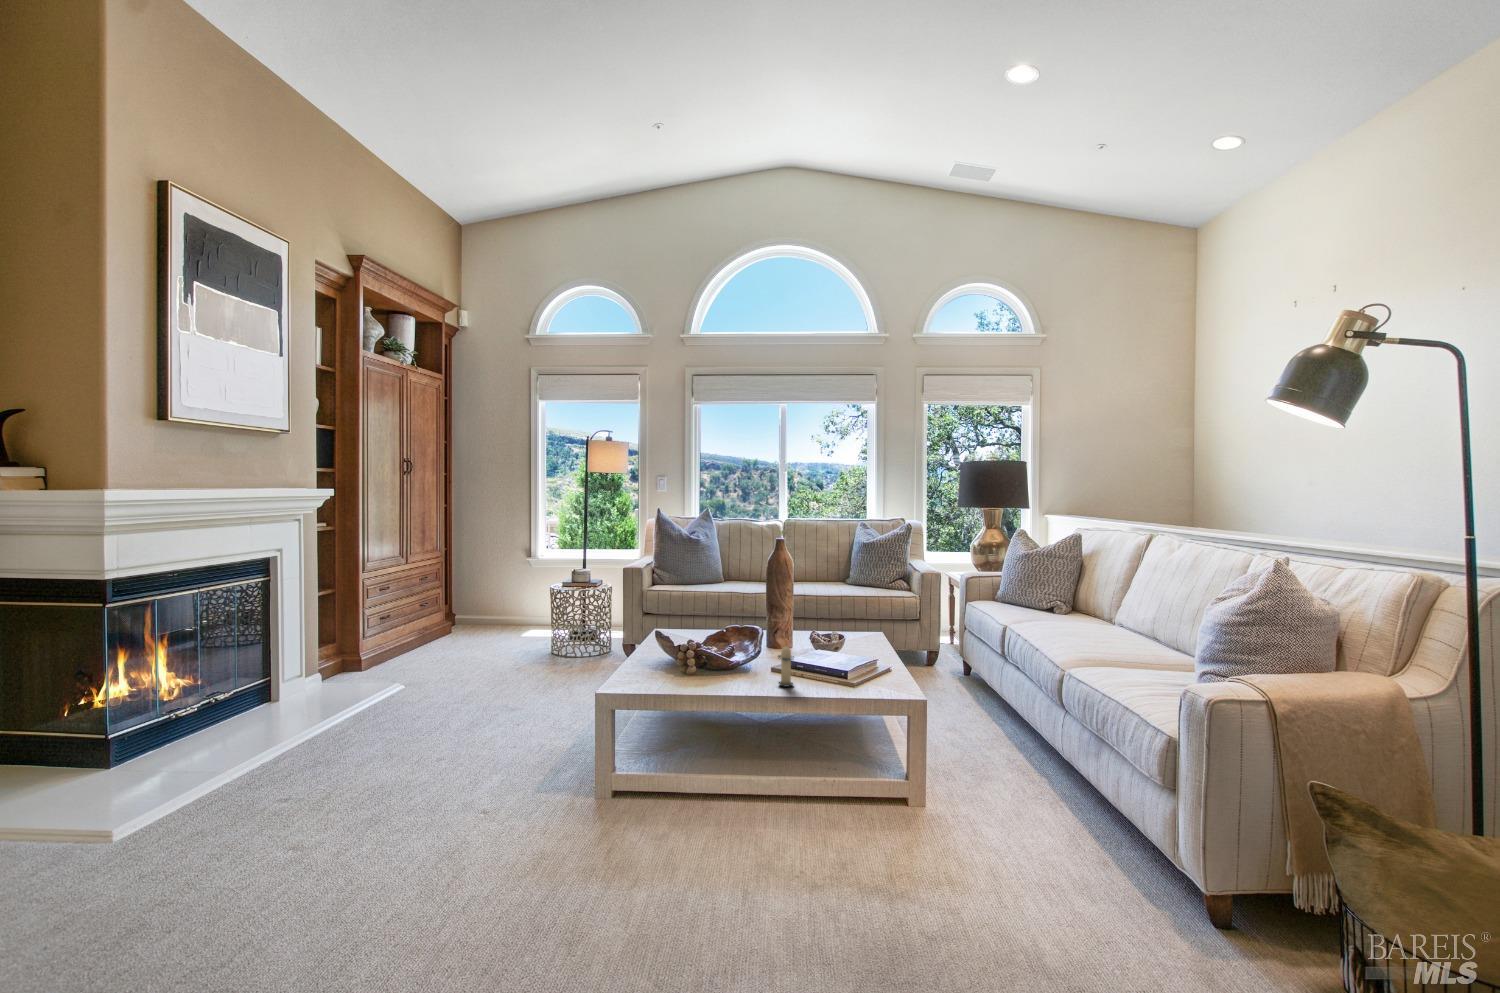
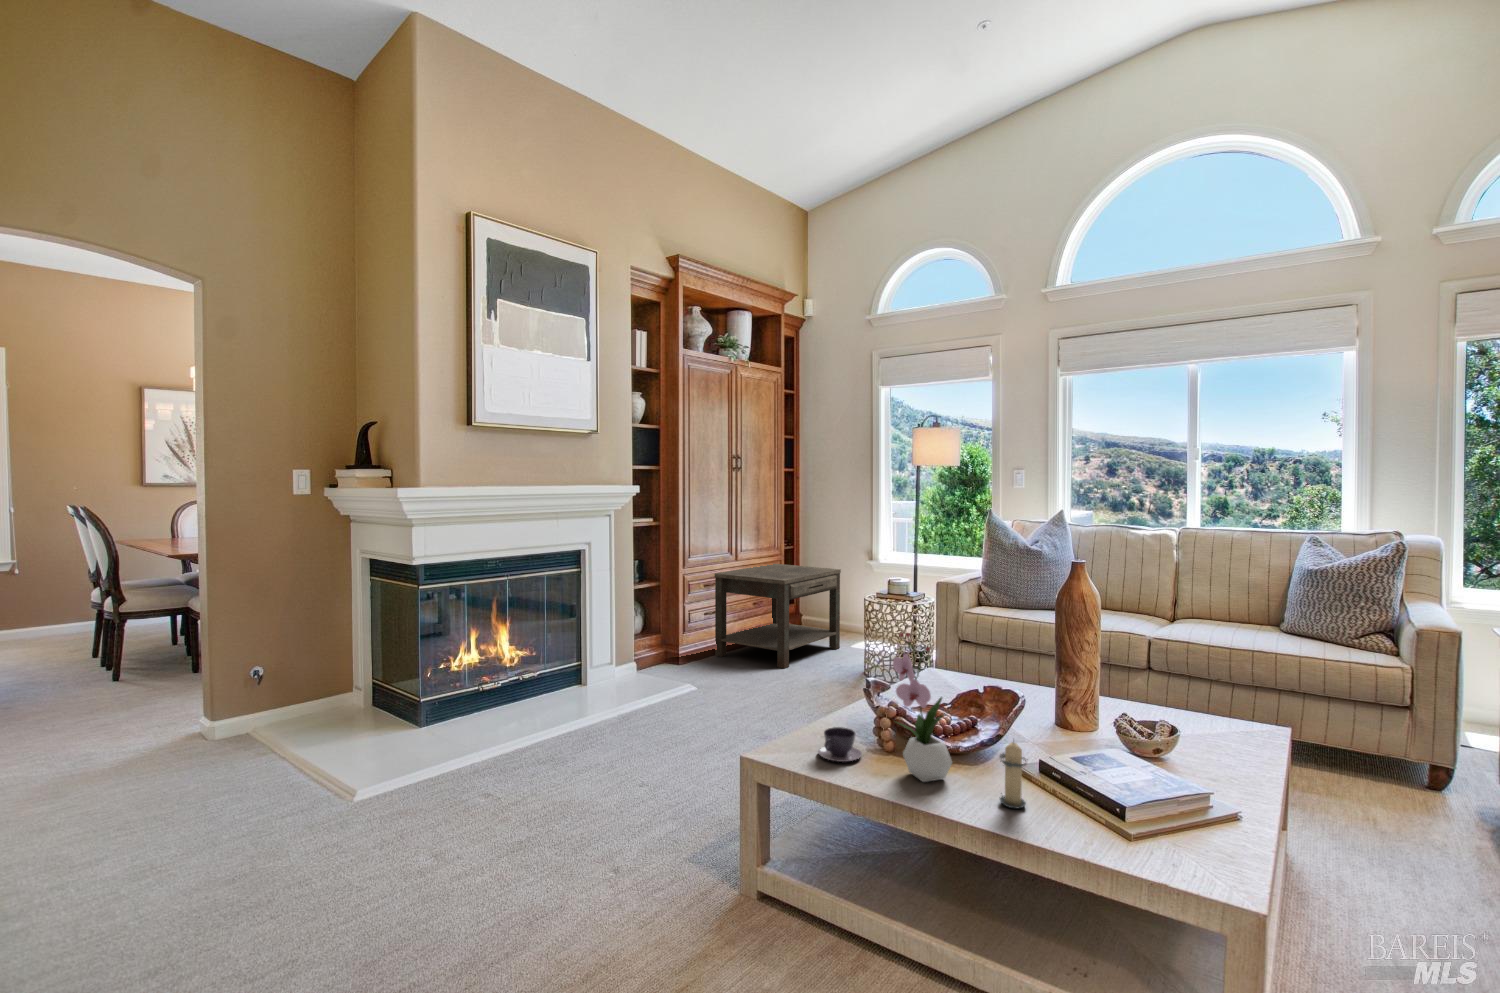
side table: none [393,565,513,659] -> present [715,564,841,668]
flower arrangement: none [705,587,747,685] -> present [893,633,952,782]
teacup: none [646,663,677,685] -> present [818,727,862,762]

